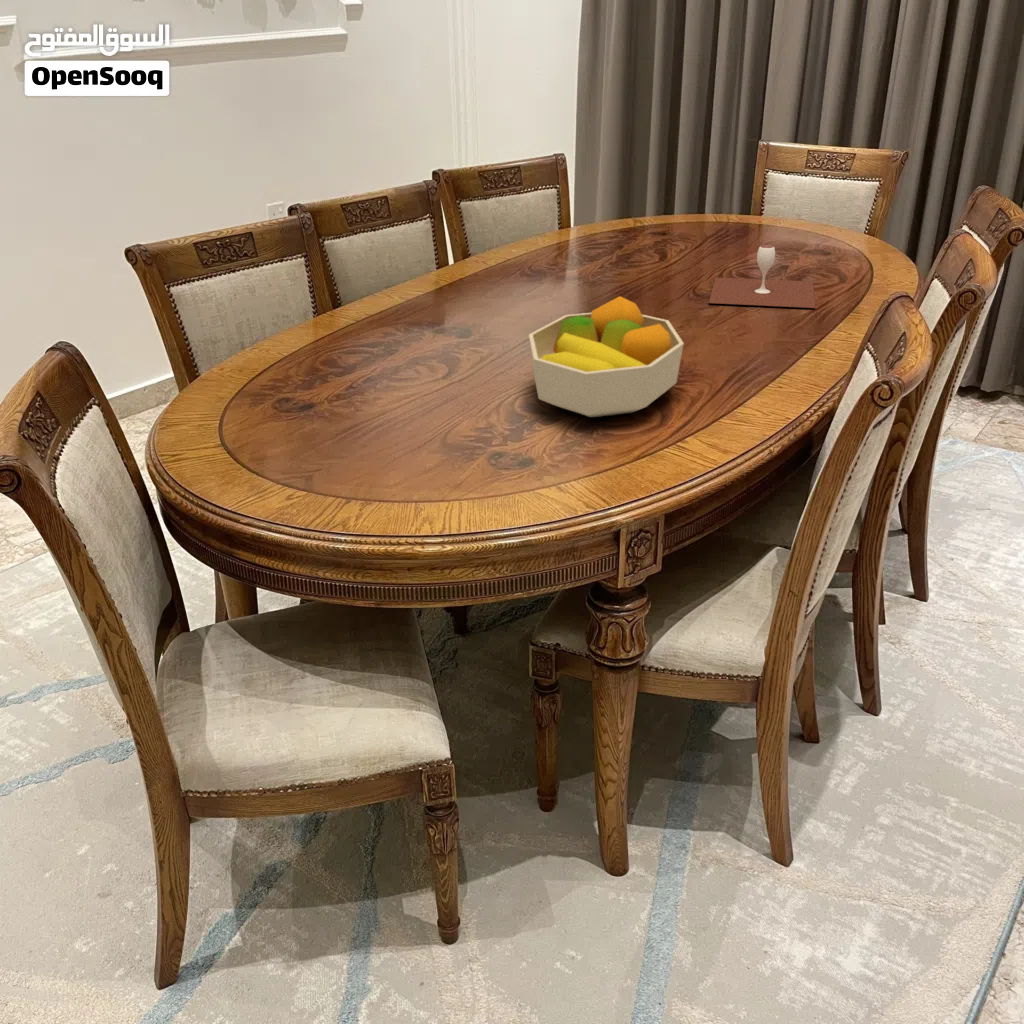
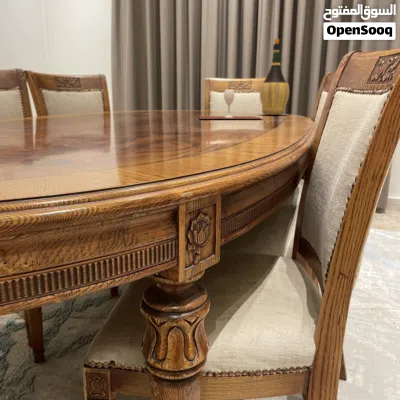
wine bottle: none [833,136,889,275] -> present [260,39,289,115]
fruit bowl: present [529,296,684,417] -> none [74,70,203,141]

